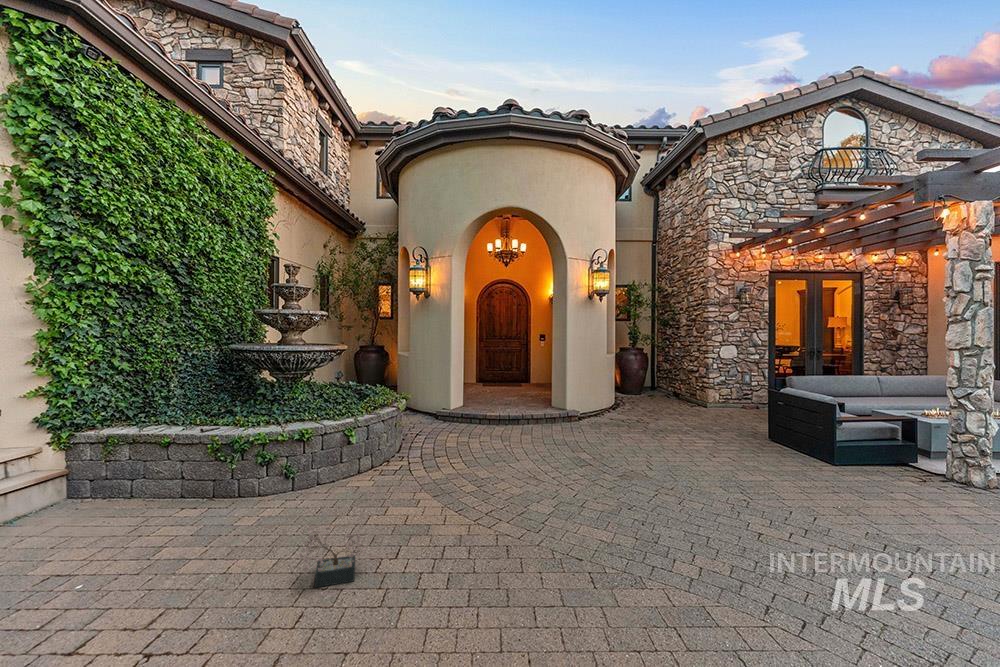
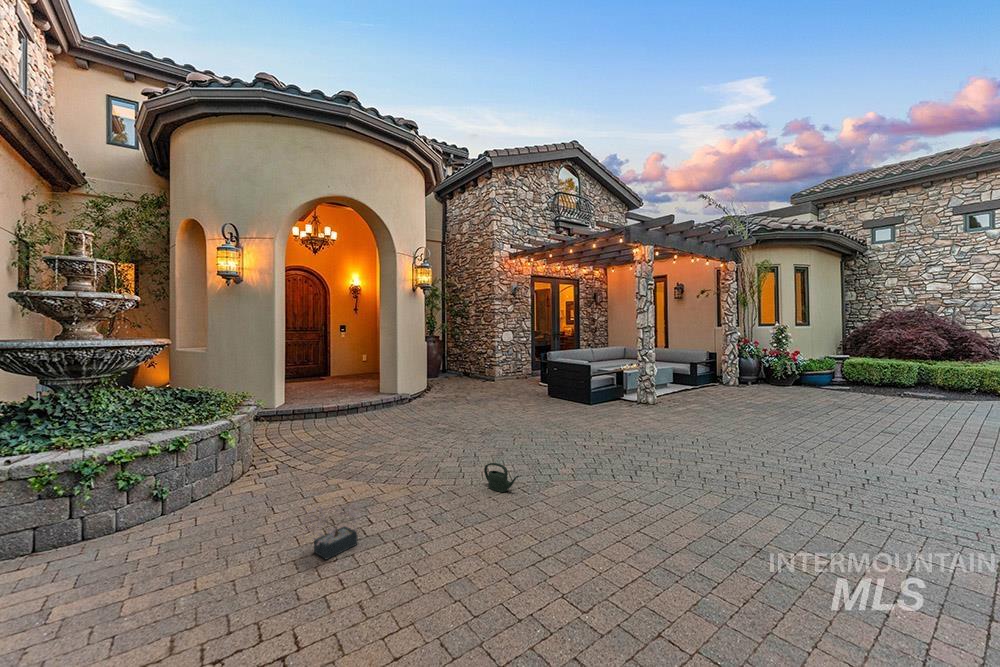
watering can: none [548,528,575,575] -> present [484,463,519,492]

